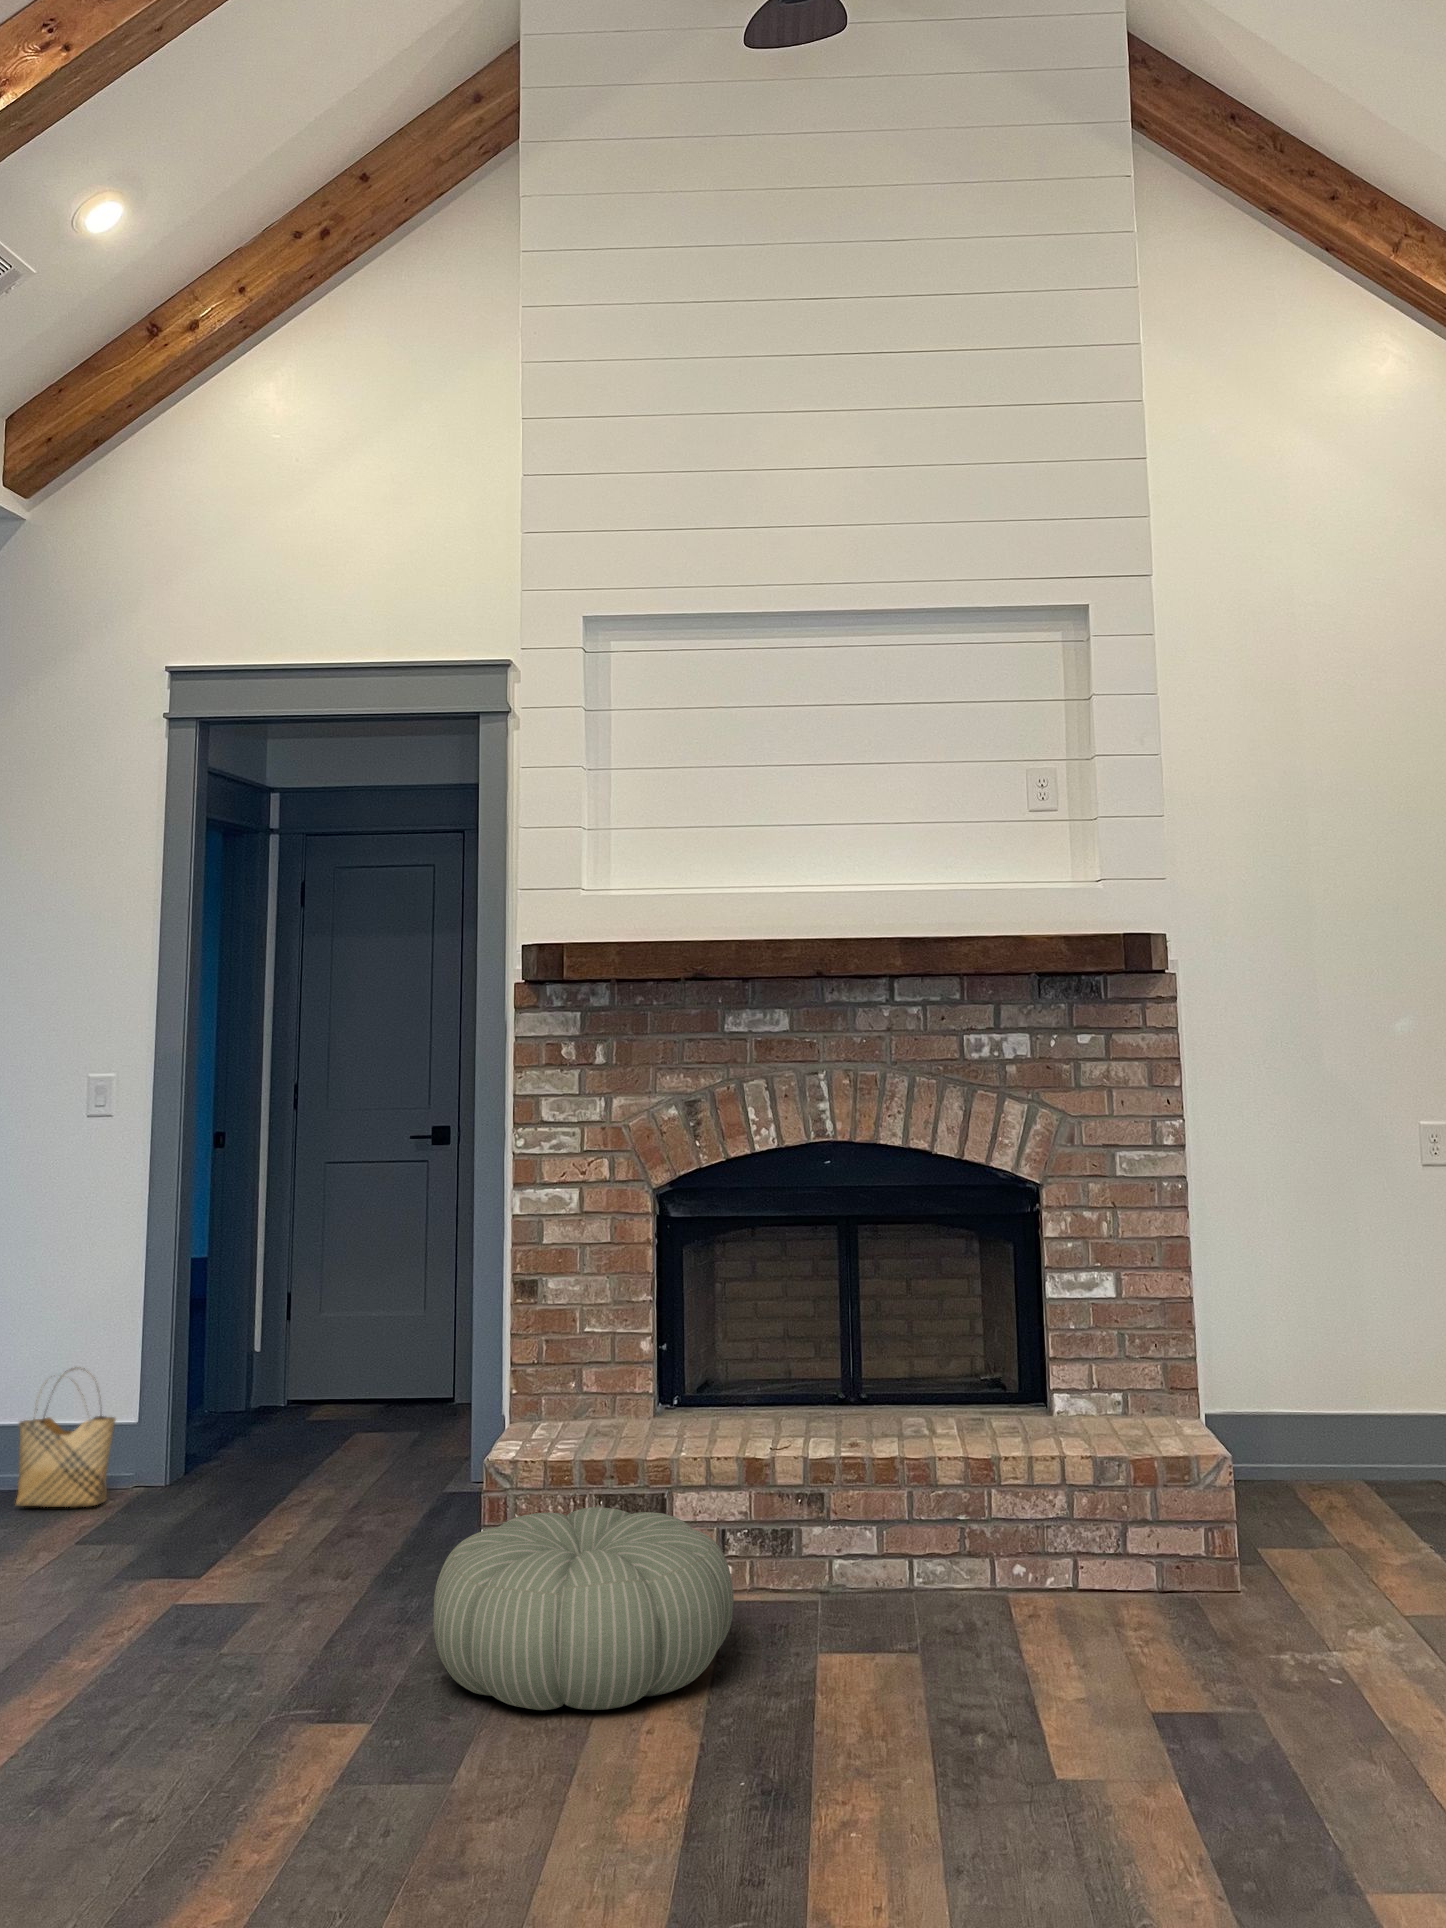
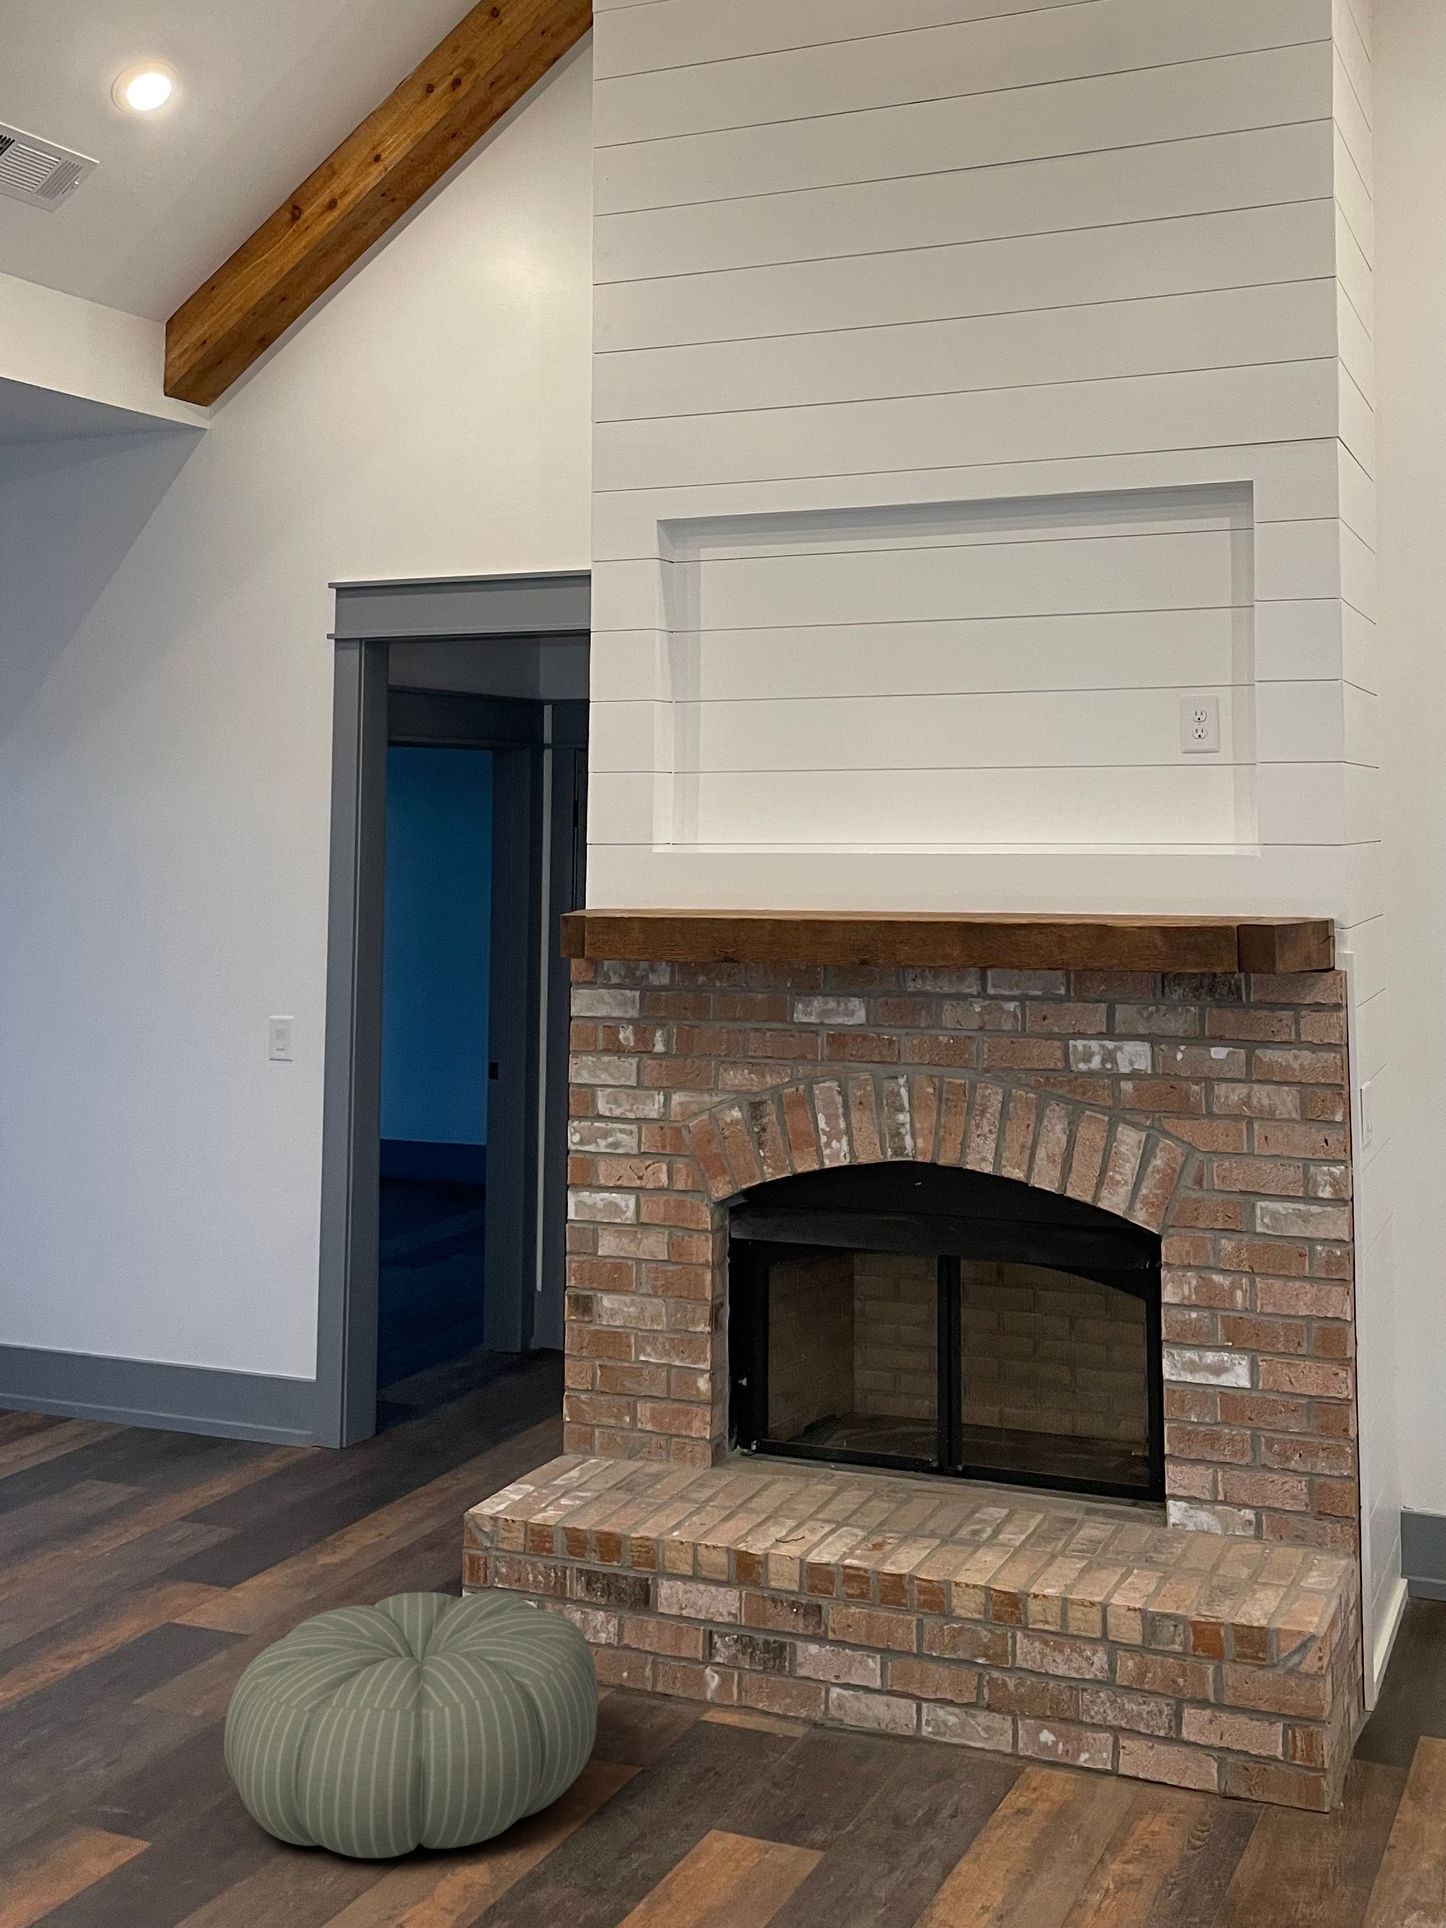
woven basket: present [16,1369,116,1507] -> none [172,1334,273,1483]

